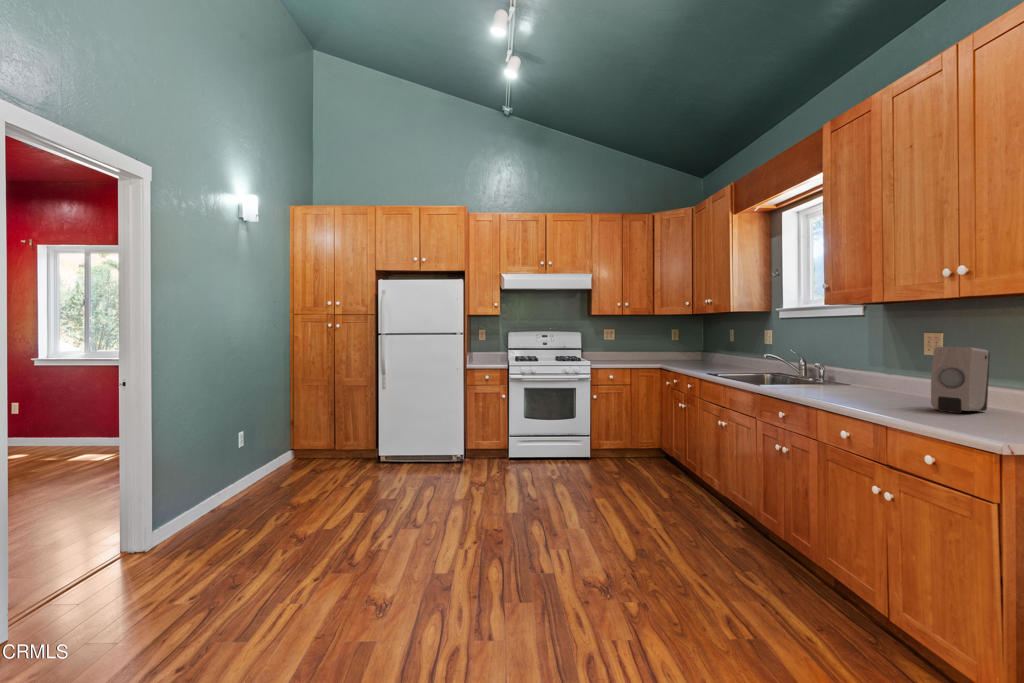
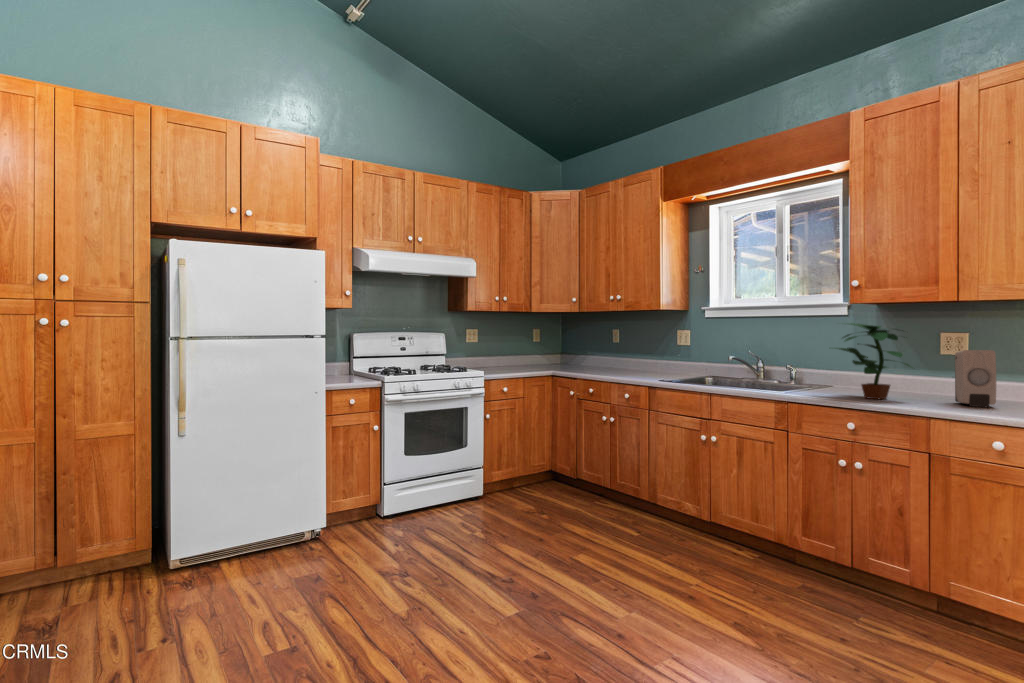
potted plant: none [824,319,907,399] -> present [836,323,911,399]

